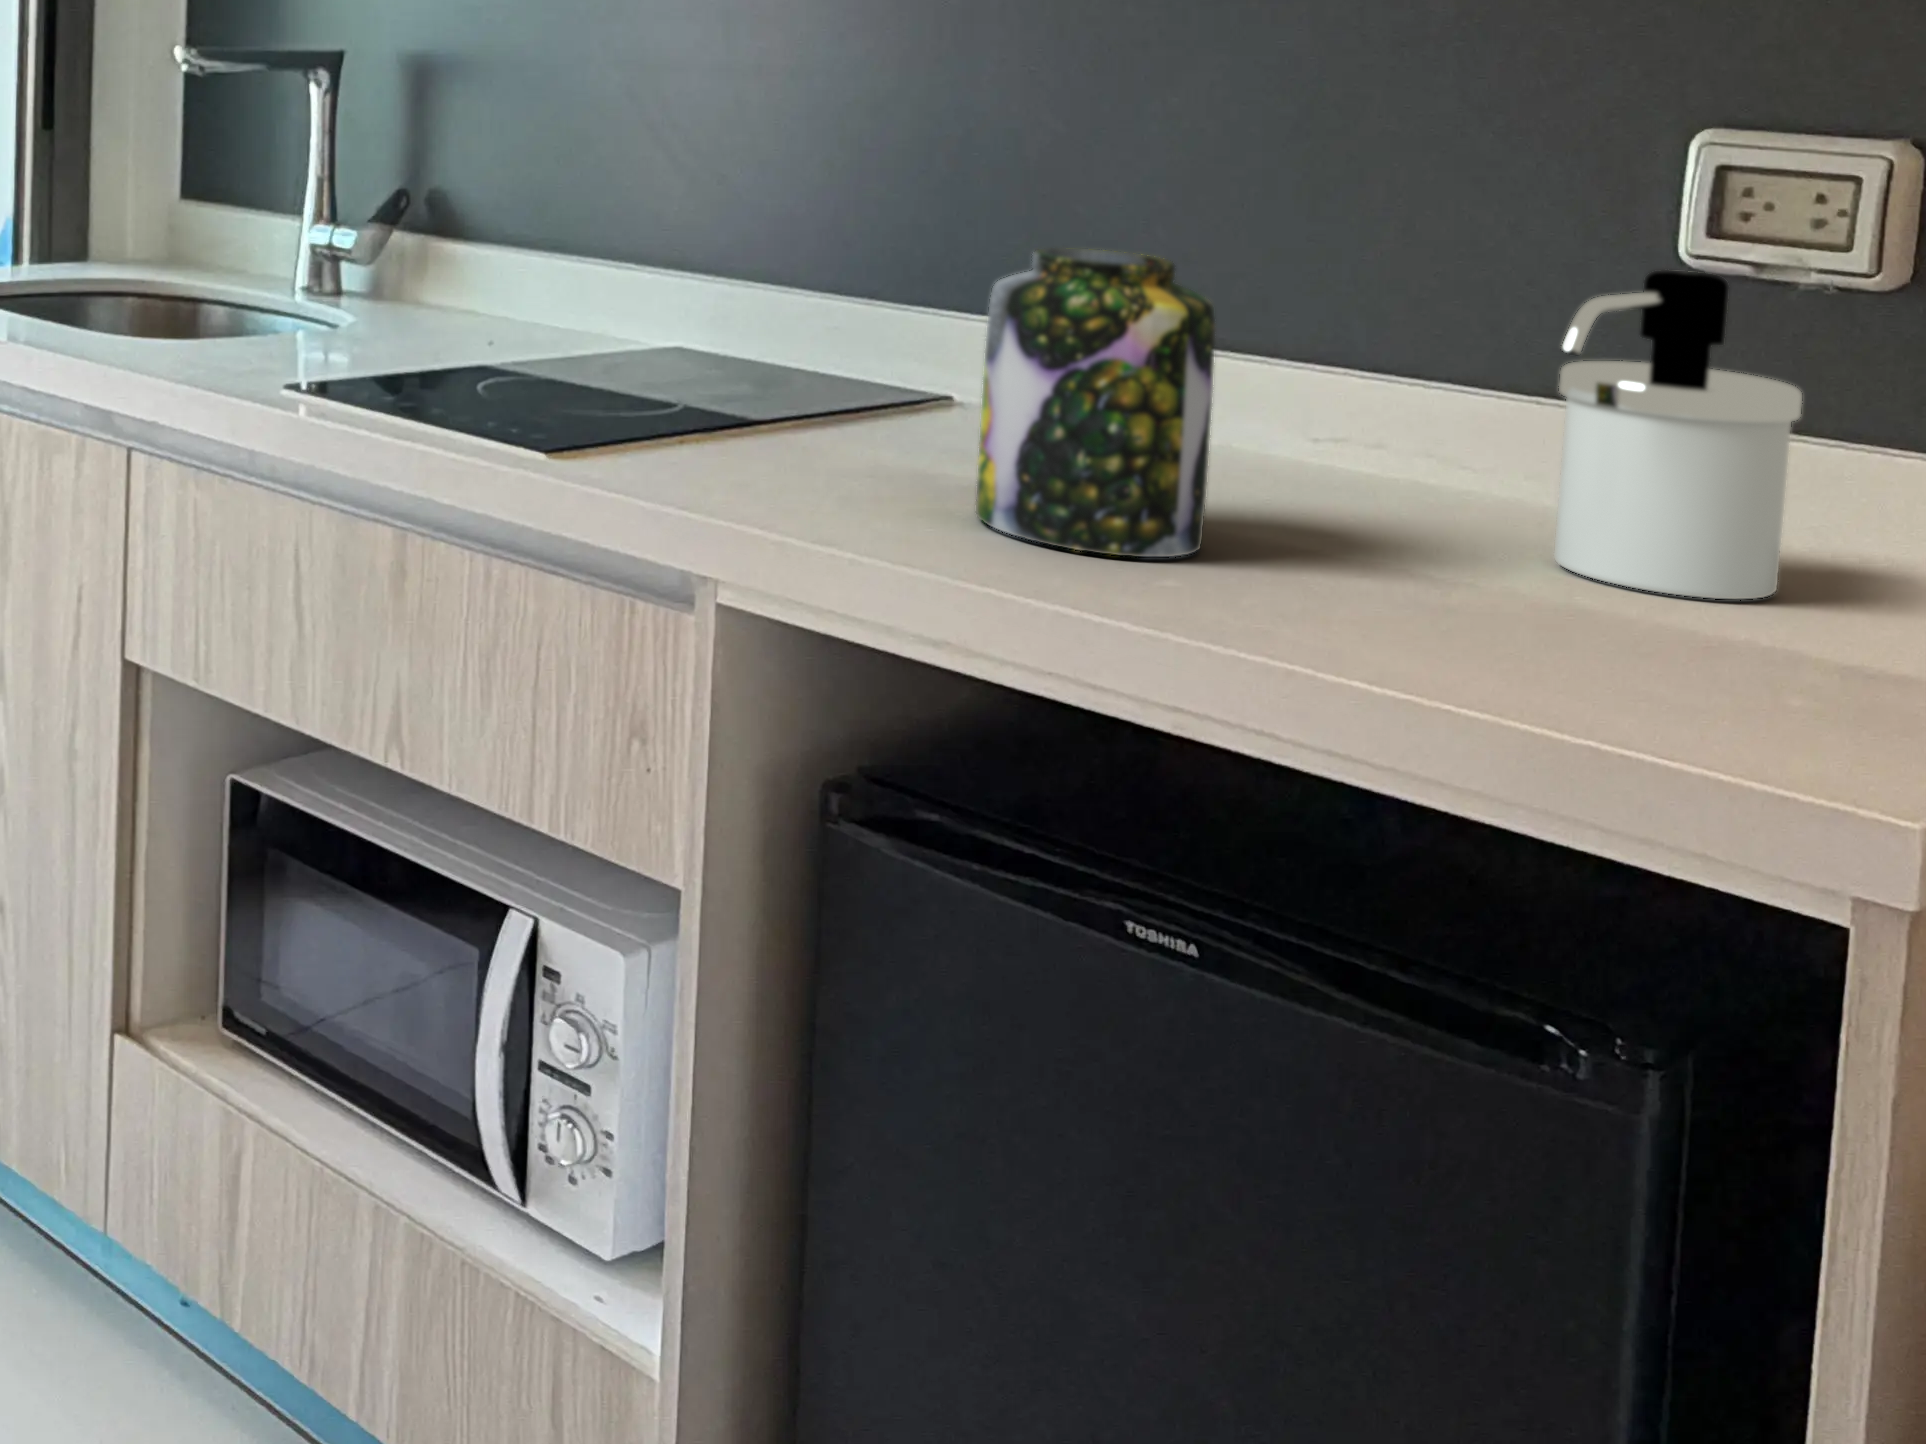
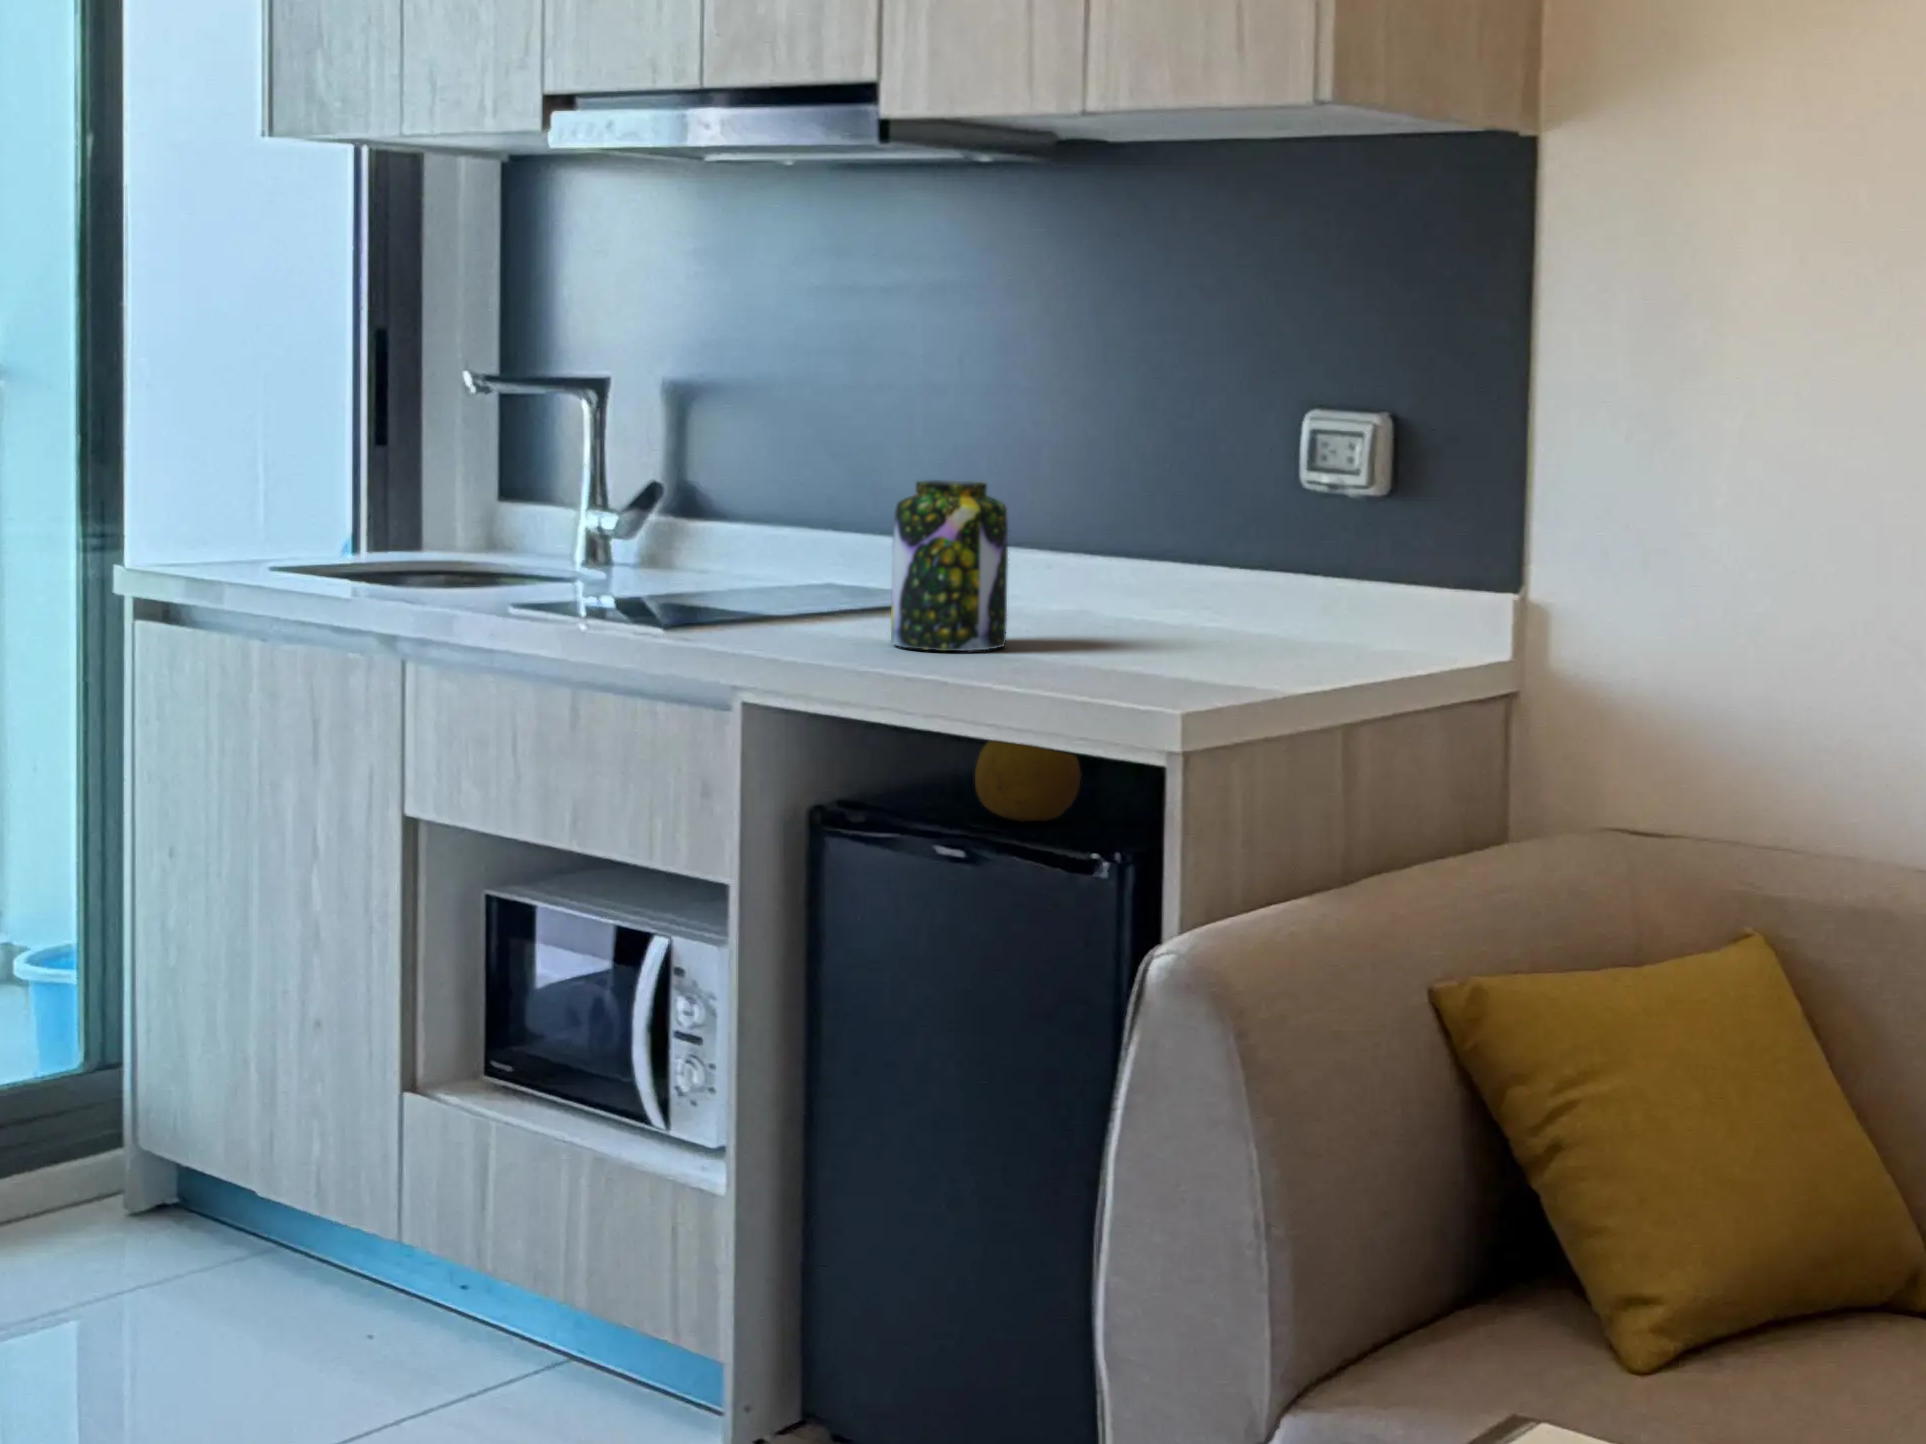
soap dispenser: present [1554,270,1802,599] -> none [1158,482,1293,654]
fruit: none [1199,717,1424,899] -> present [975,741,1081,822]

